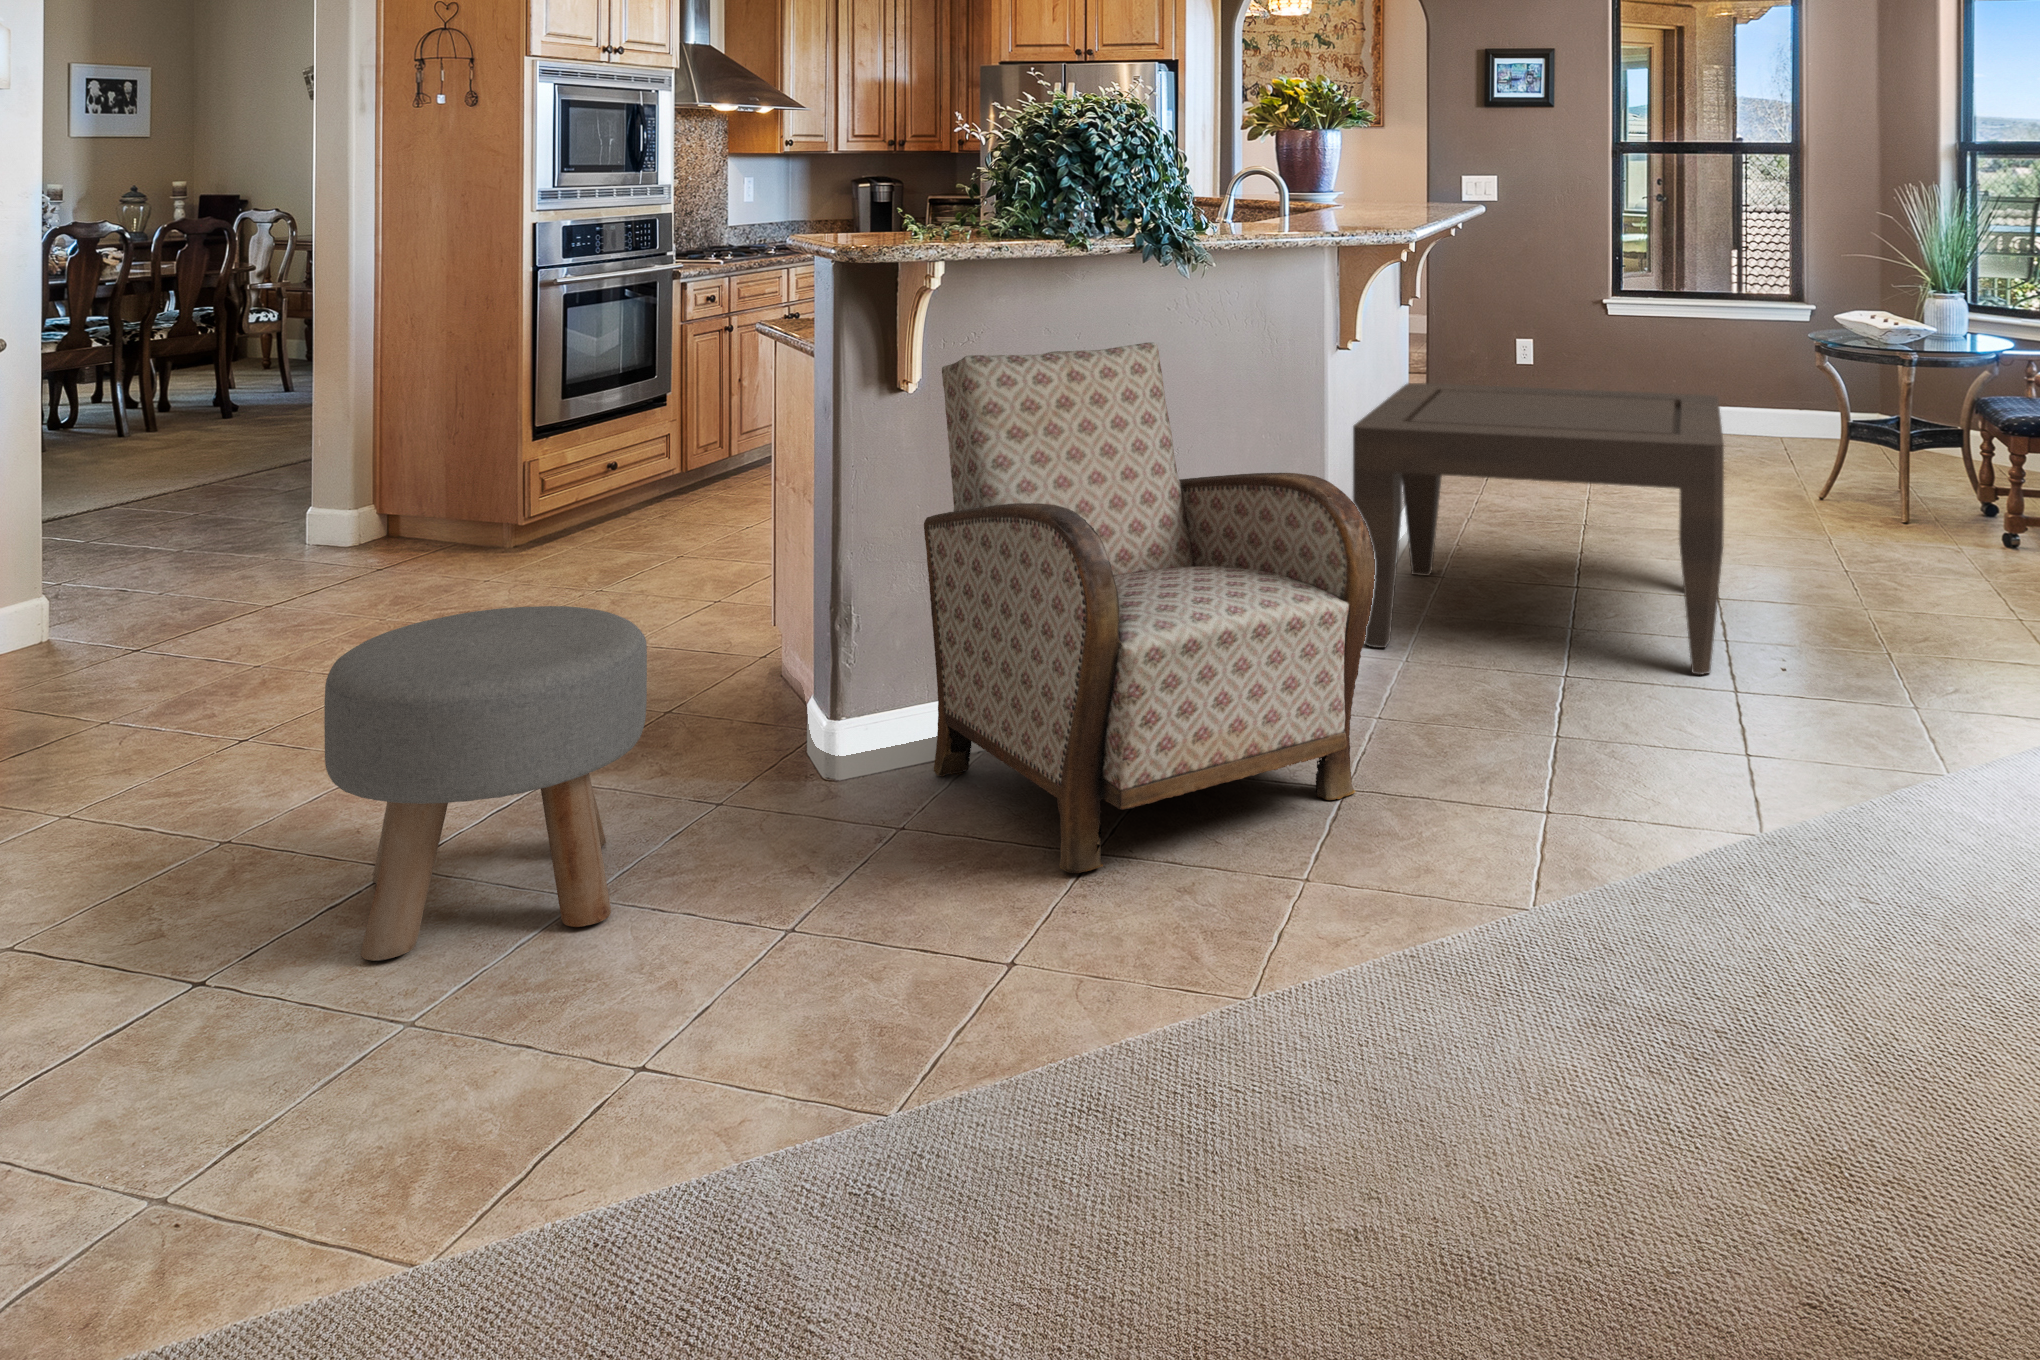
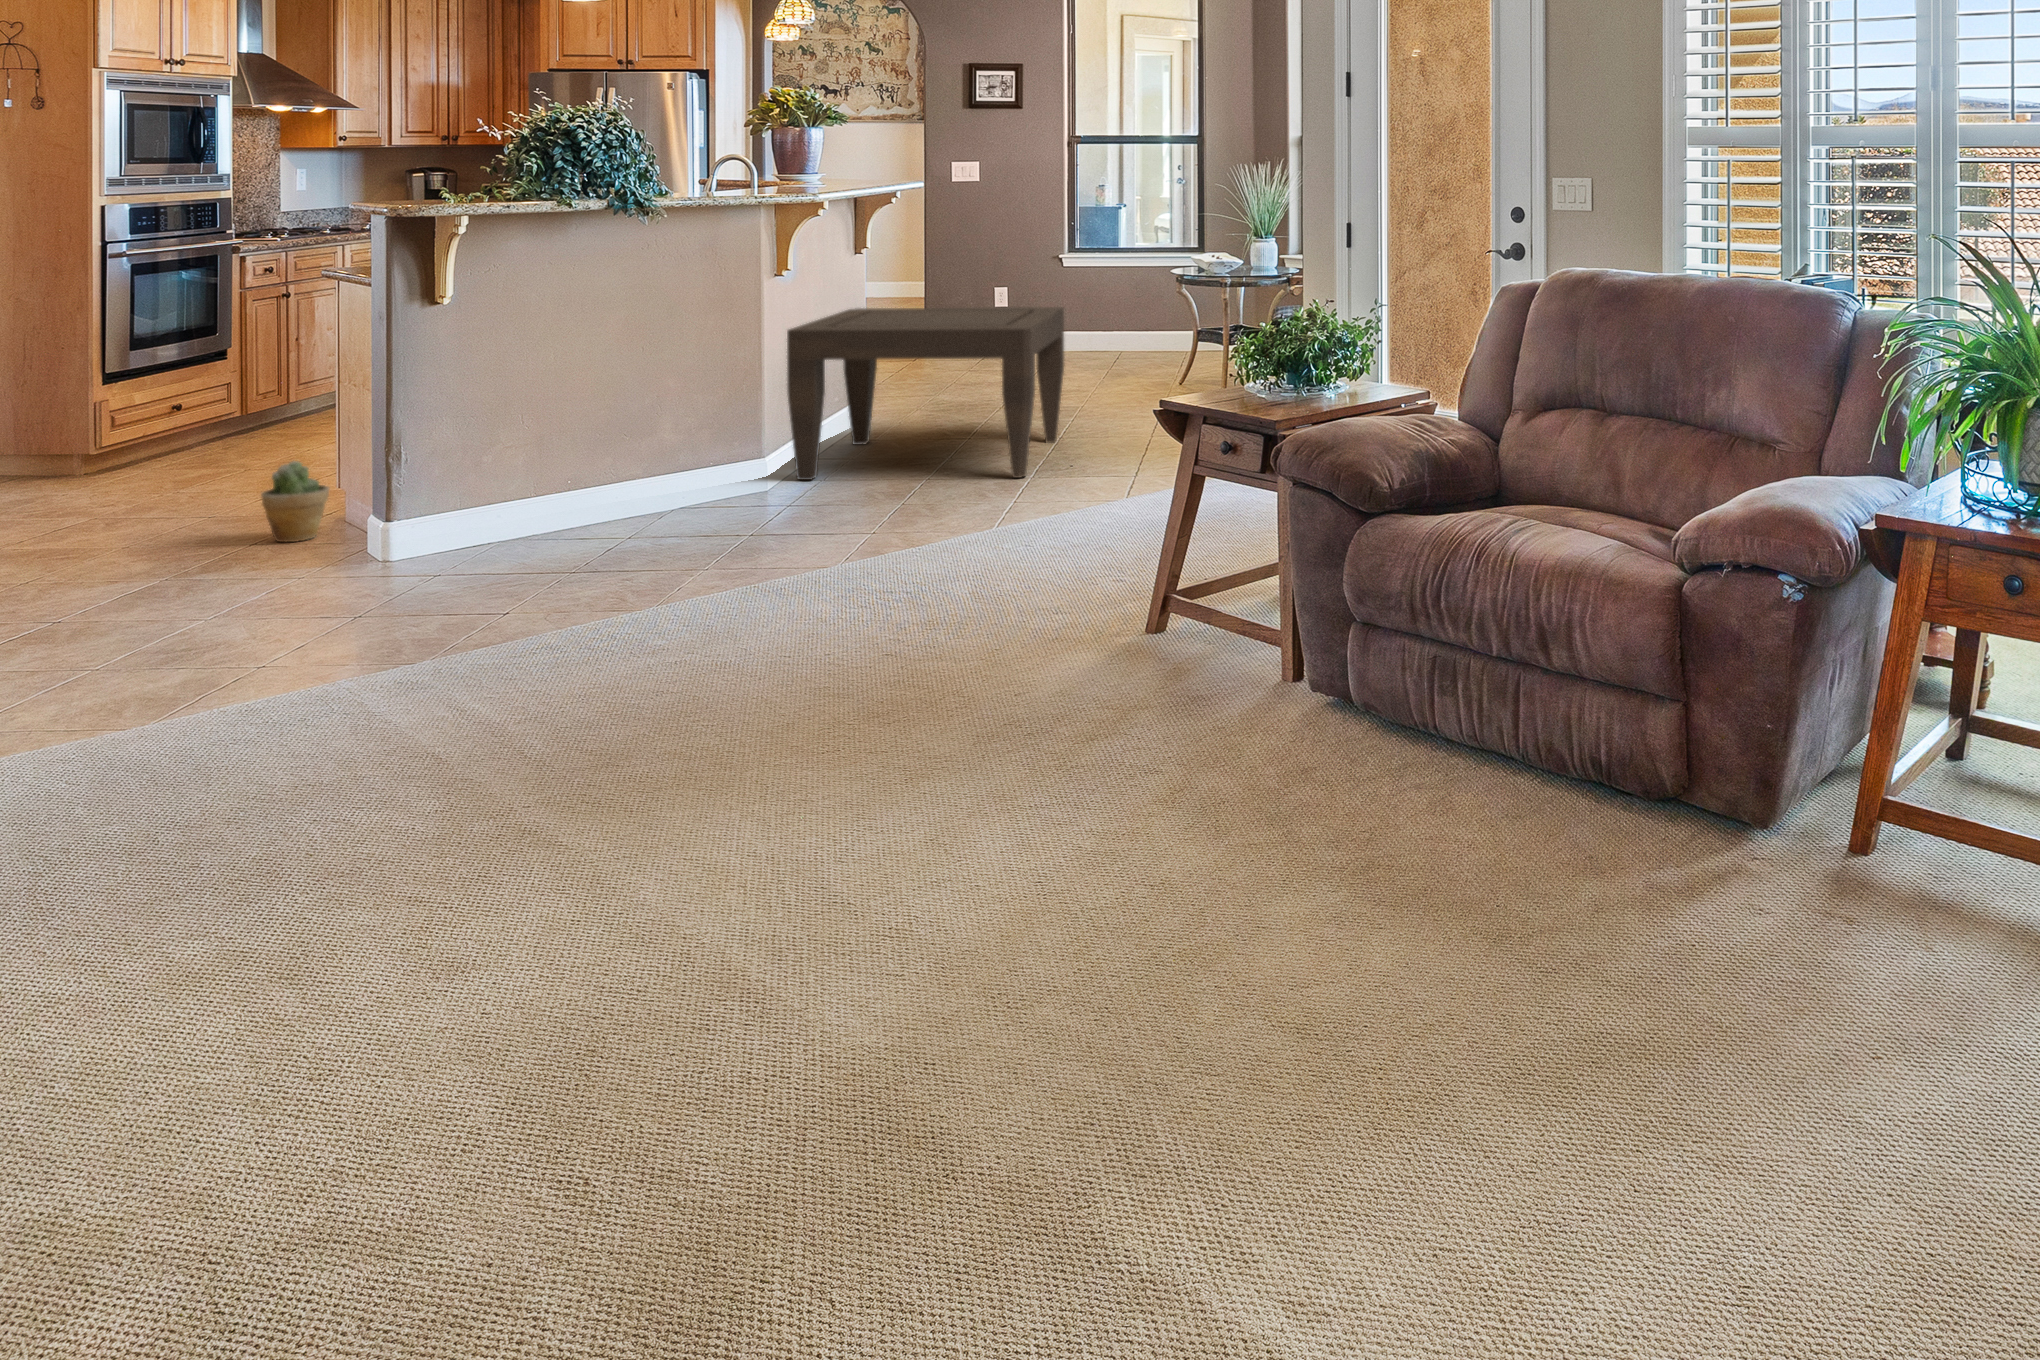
armchair: present [924,342,1375,873] -> none [454,270,764,584]
potted plant: none [679,594,764,712] -> present [261,461,329,542]
ottoman: present [324,606,647,961] -> none [14,446,249,653]

